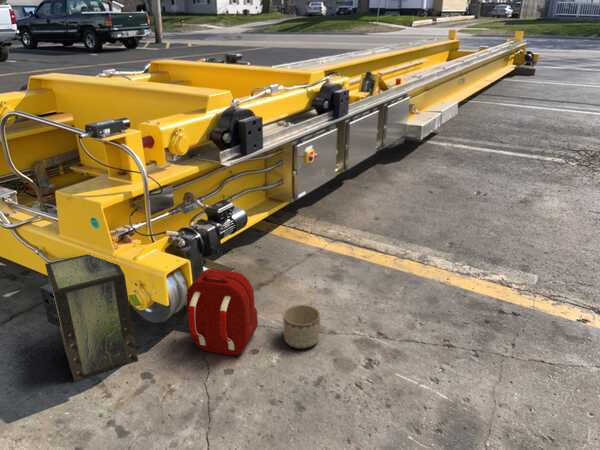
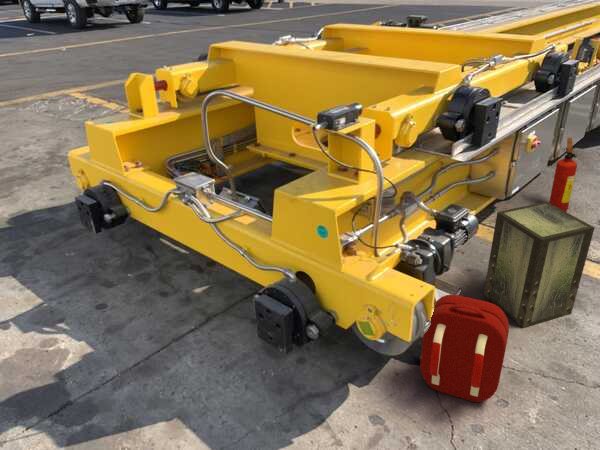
fire extinguisher: none [341,152,356,213] -> present [549,138,577,211]
storage box: present [45,254,138,382] -> present [484,202,594,328]
planter: present [283,304,320,349] -> none [535,345,592,404]

